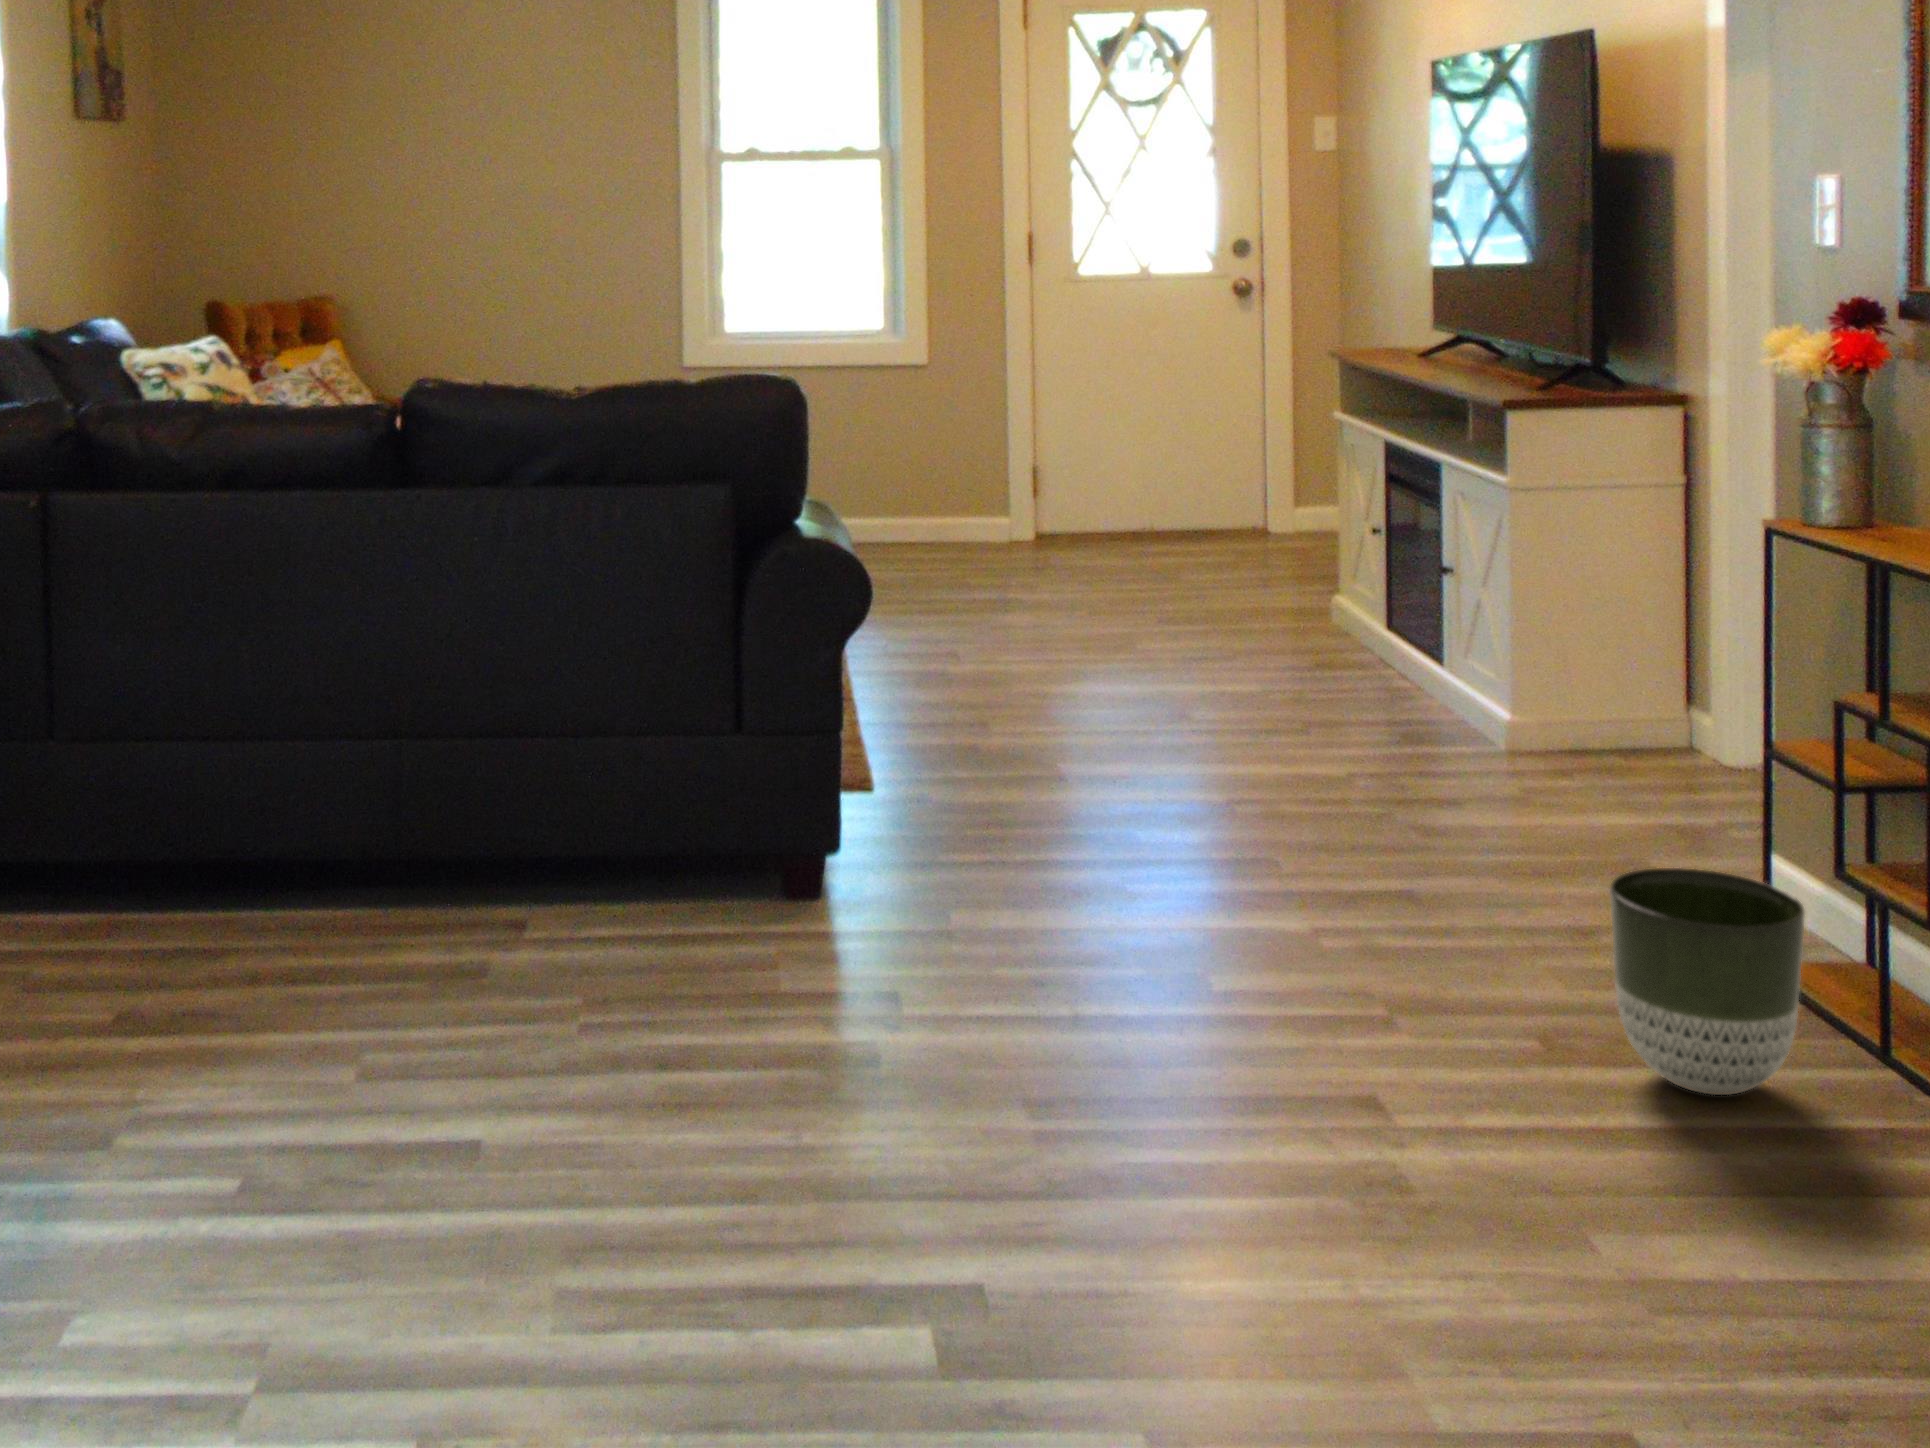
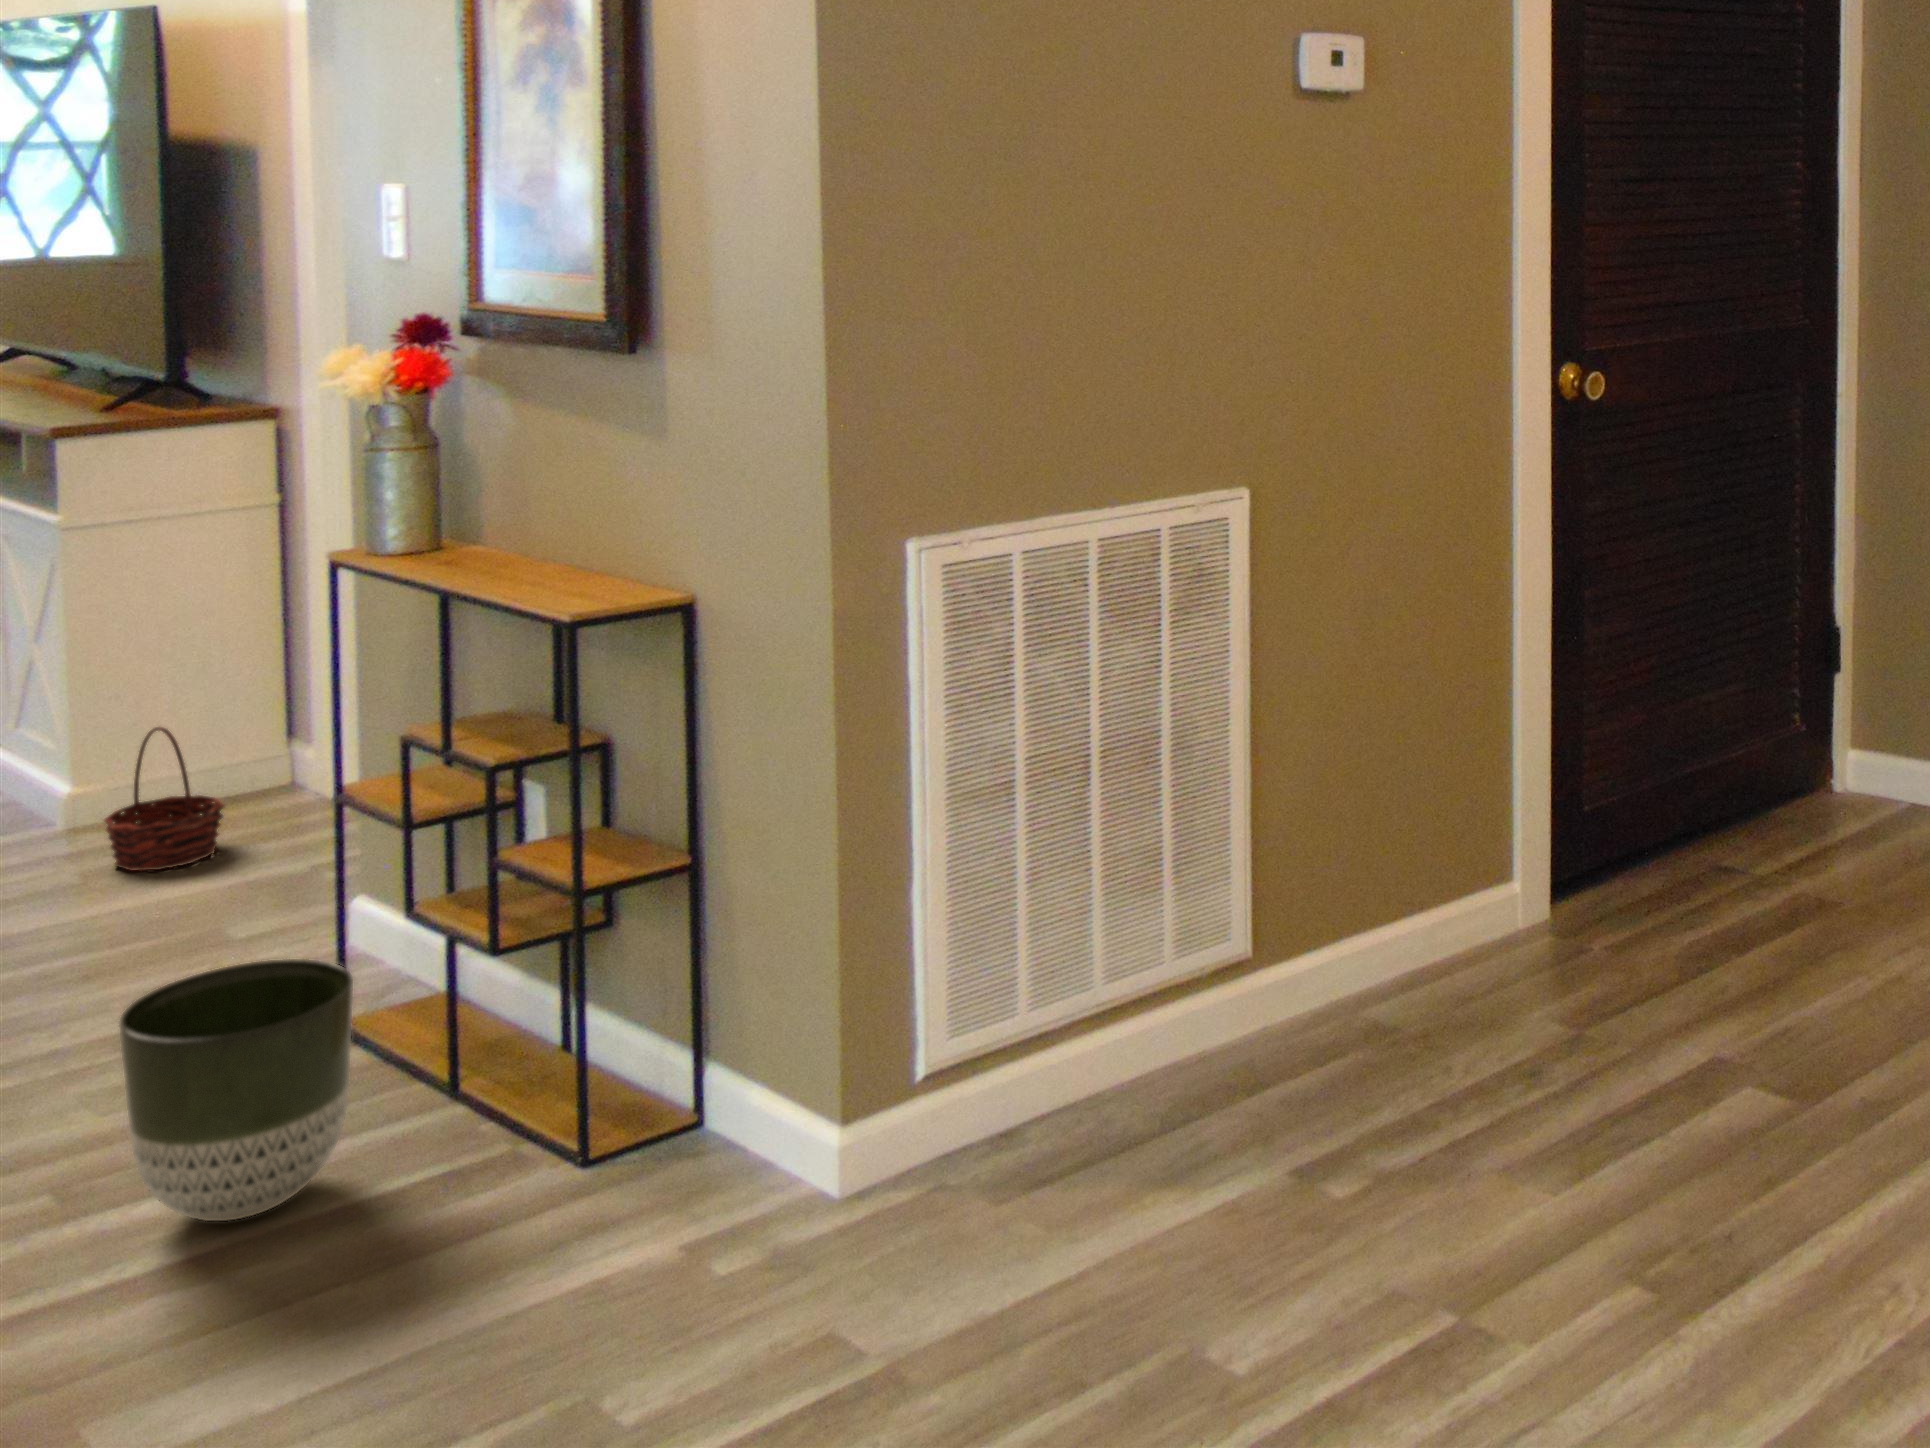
basket: none [1543,666,1640,792] -> present [104,727,224,871]

